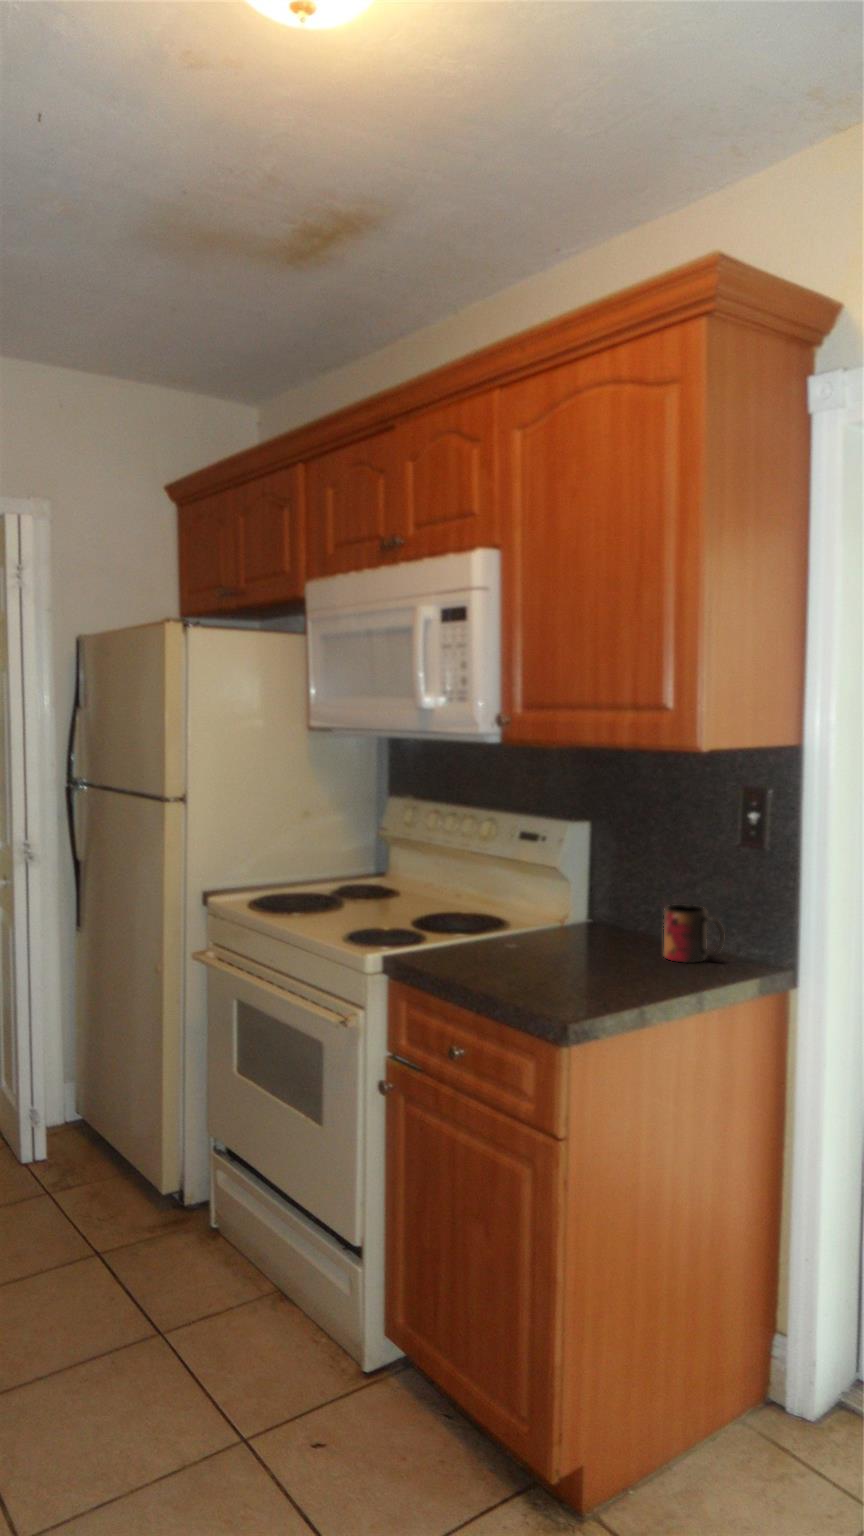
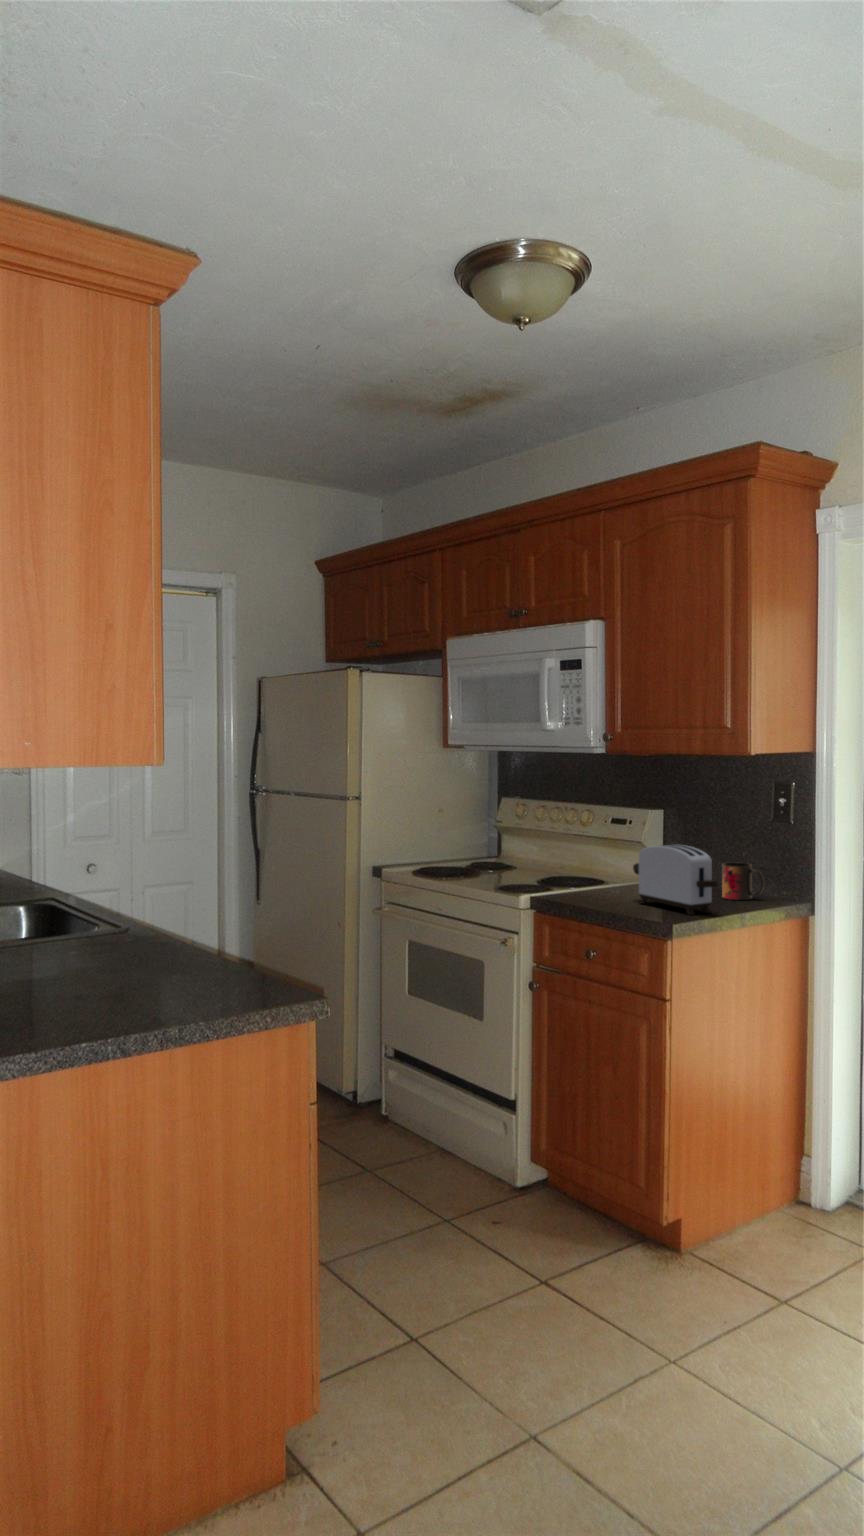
toaster: none [531,883,648,996] -> present [633,845,718,915]

